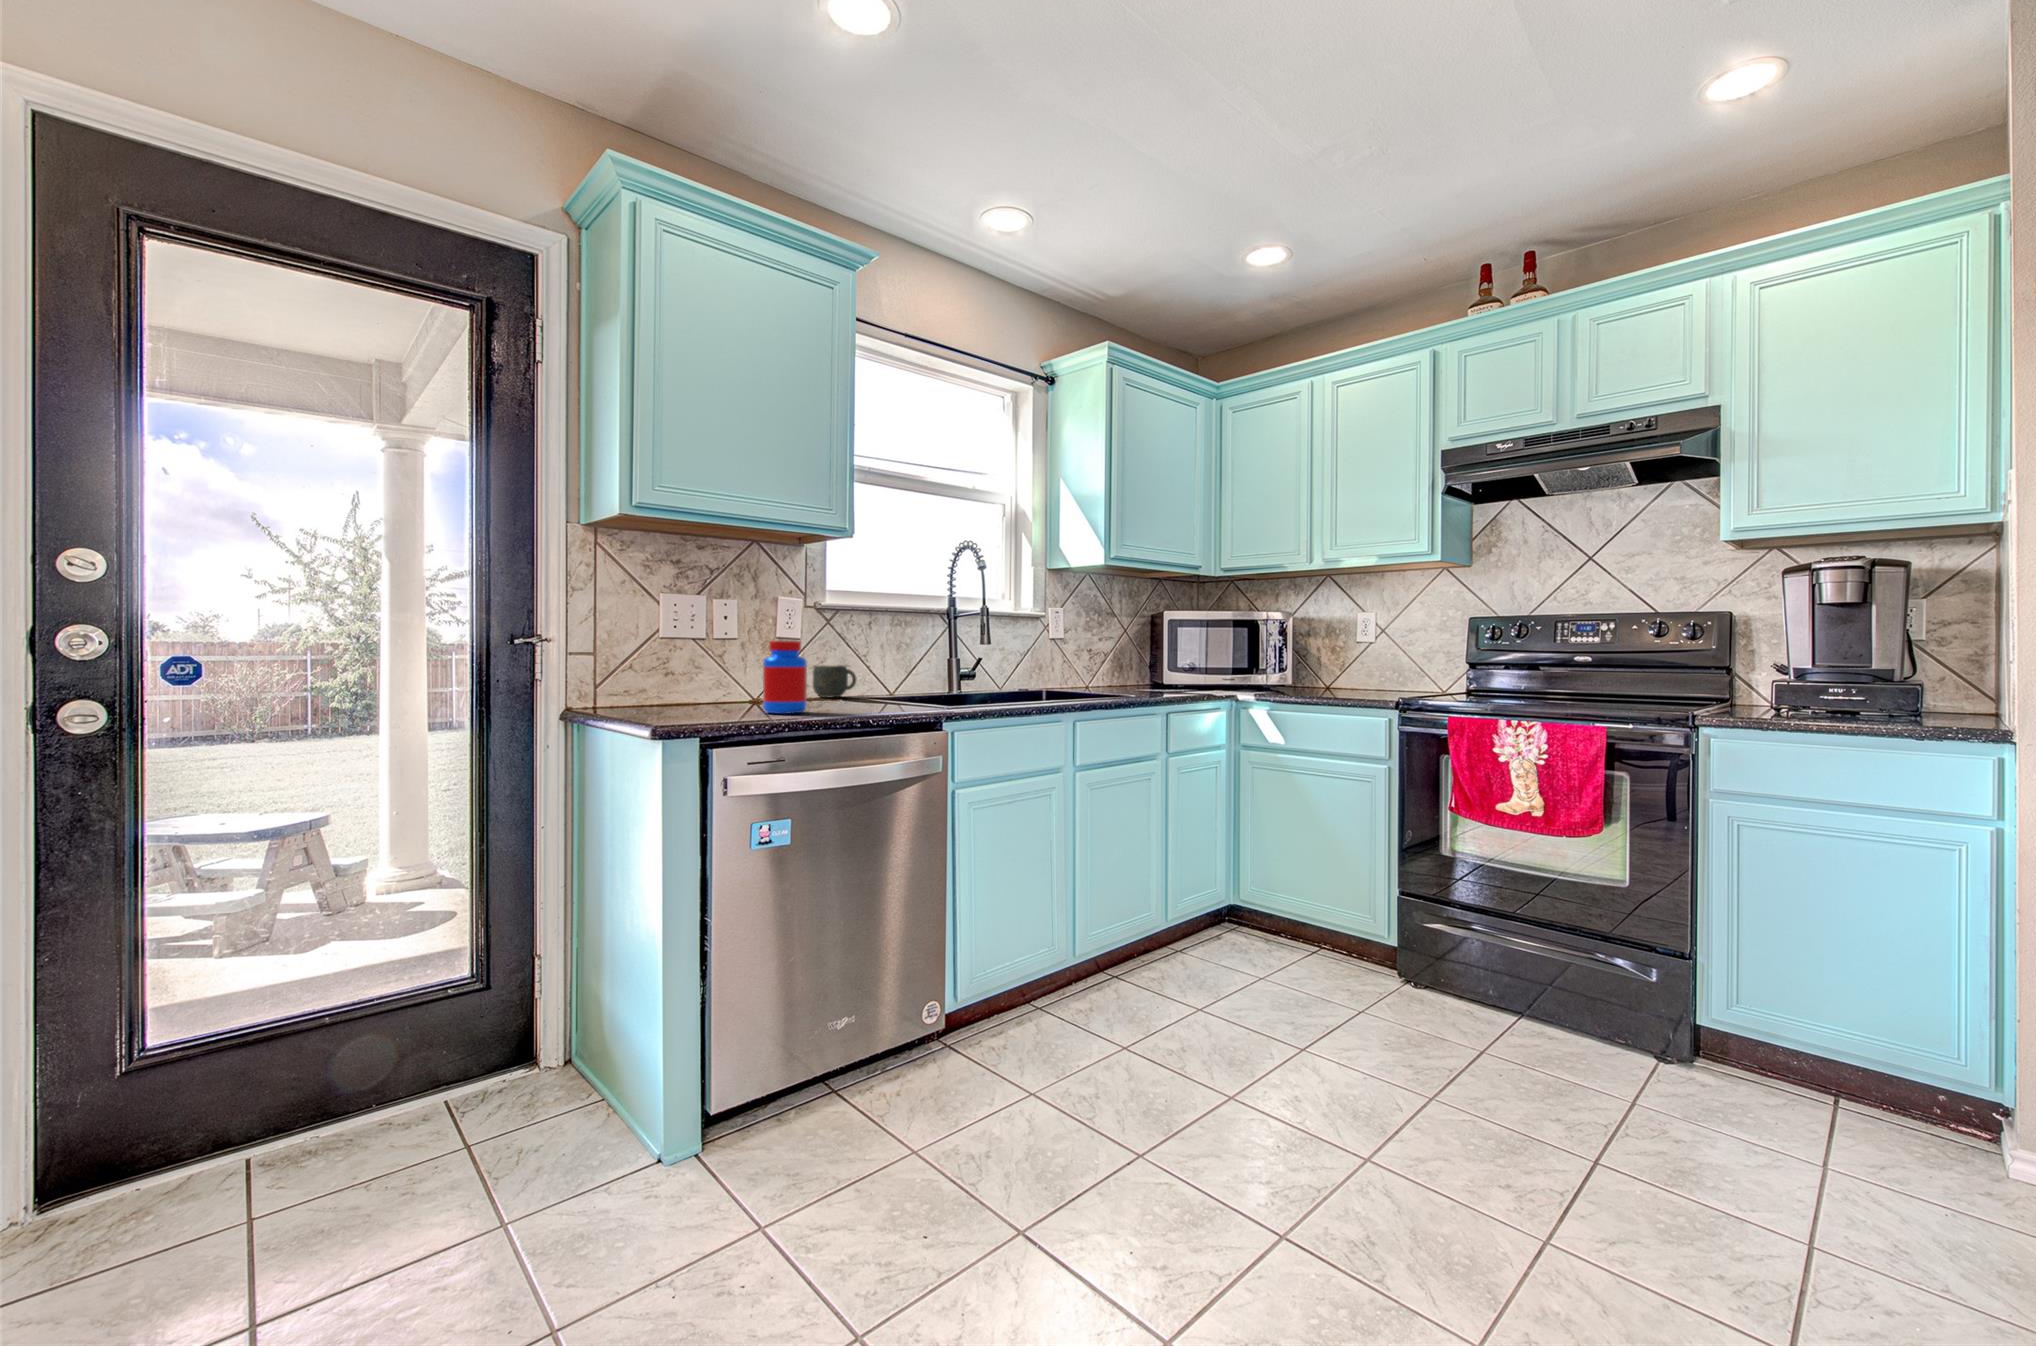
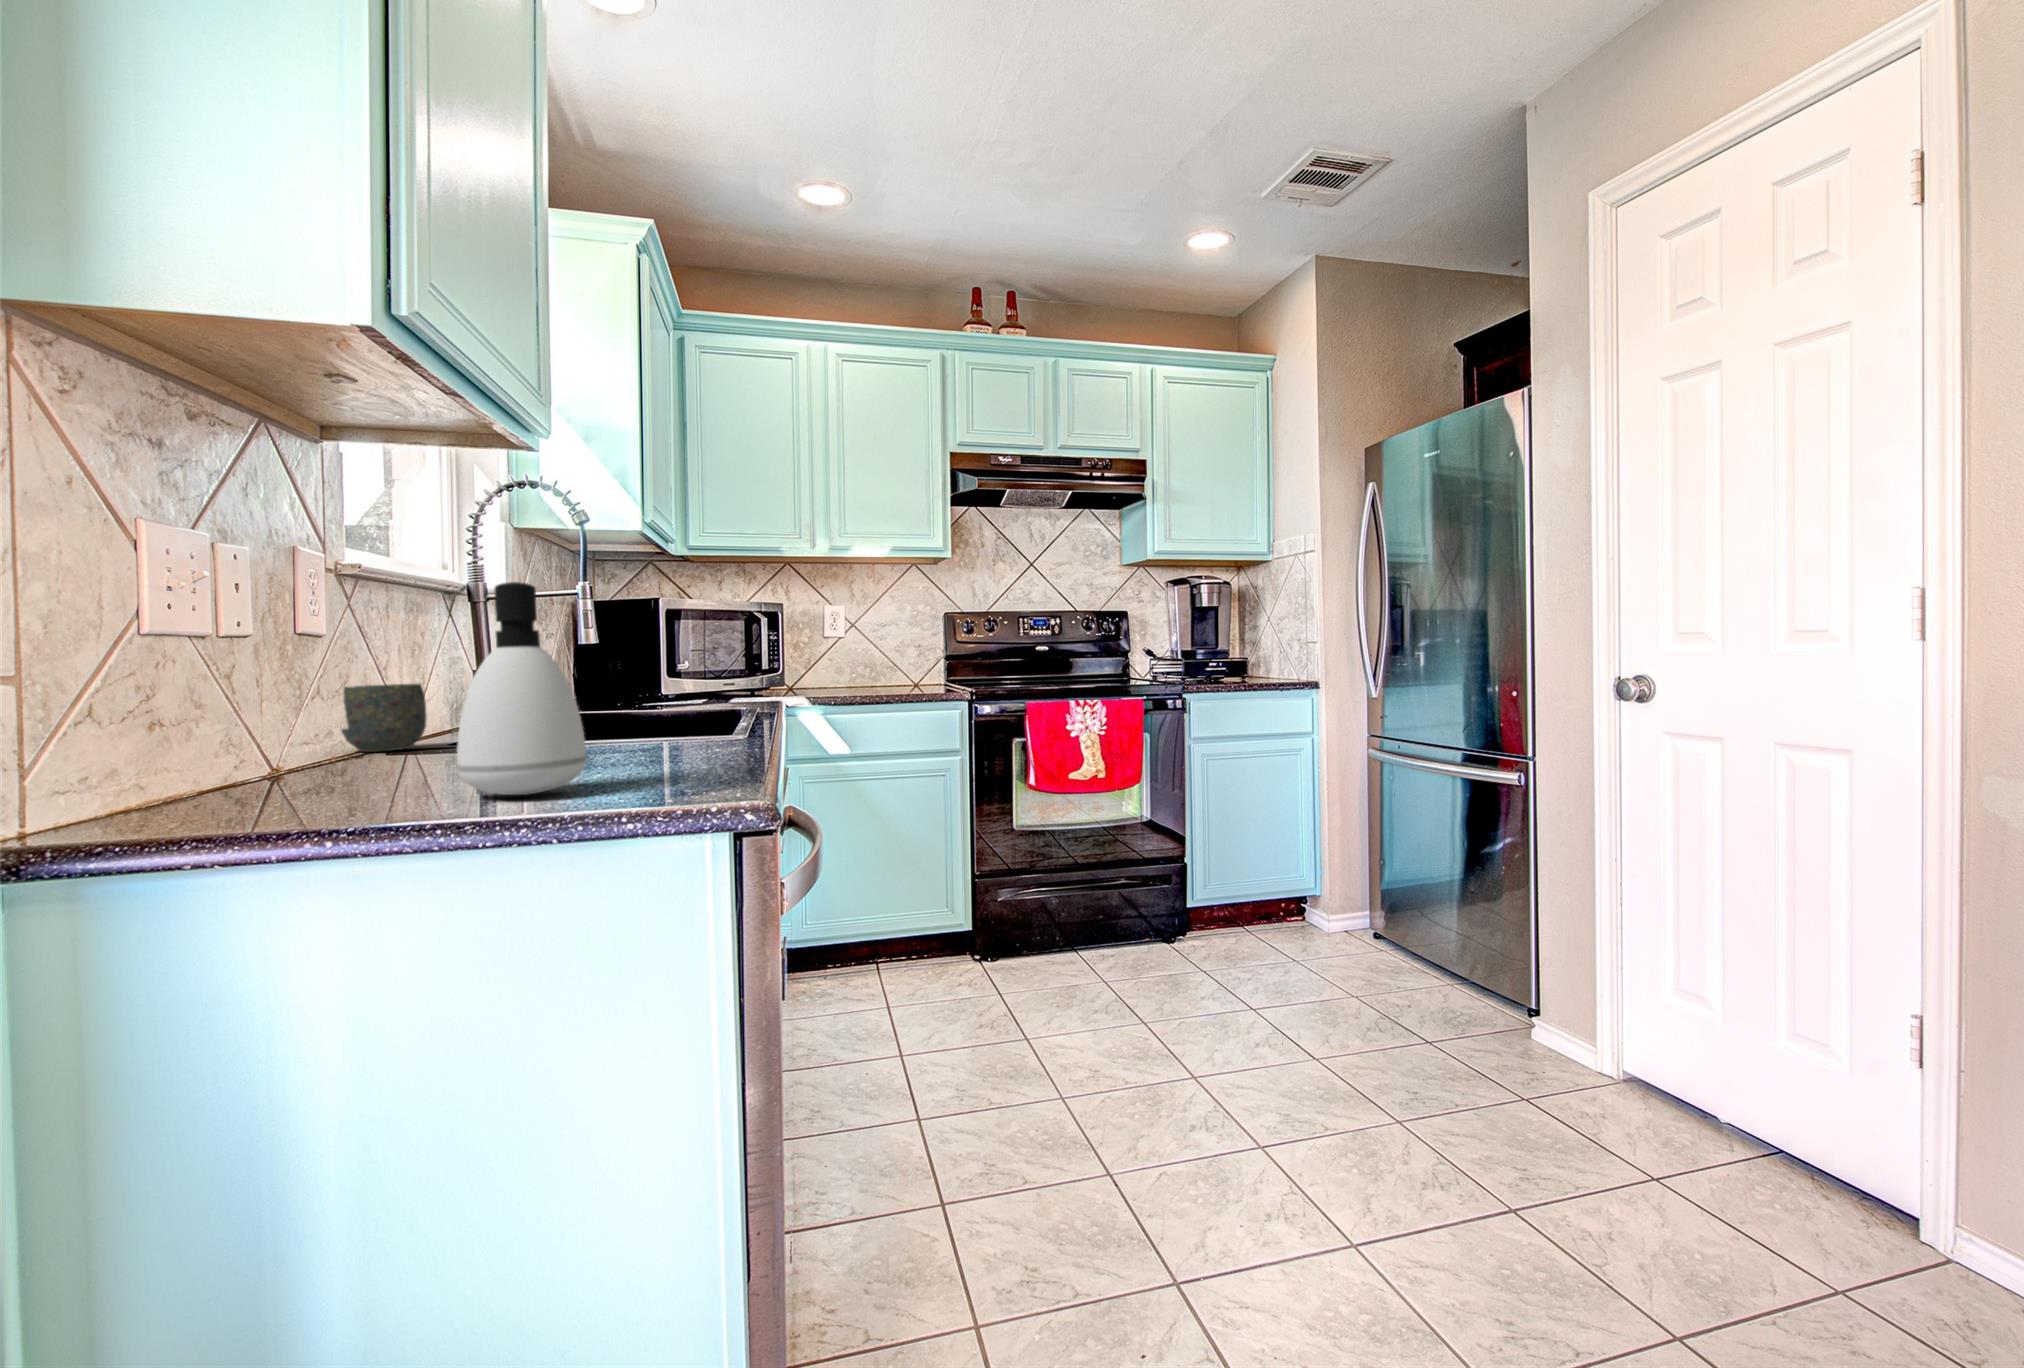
soap dispenser: none [670,623,722,713] -> present [457,582,586,795]
jar: present [763,641,807,714] -> none [593,627,687,774]

